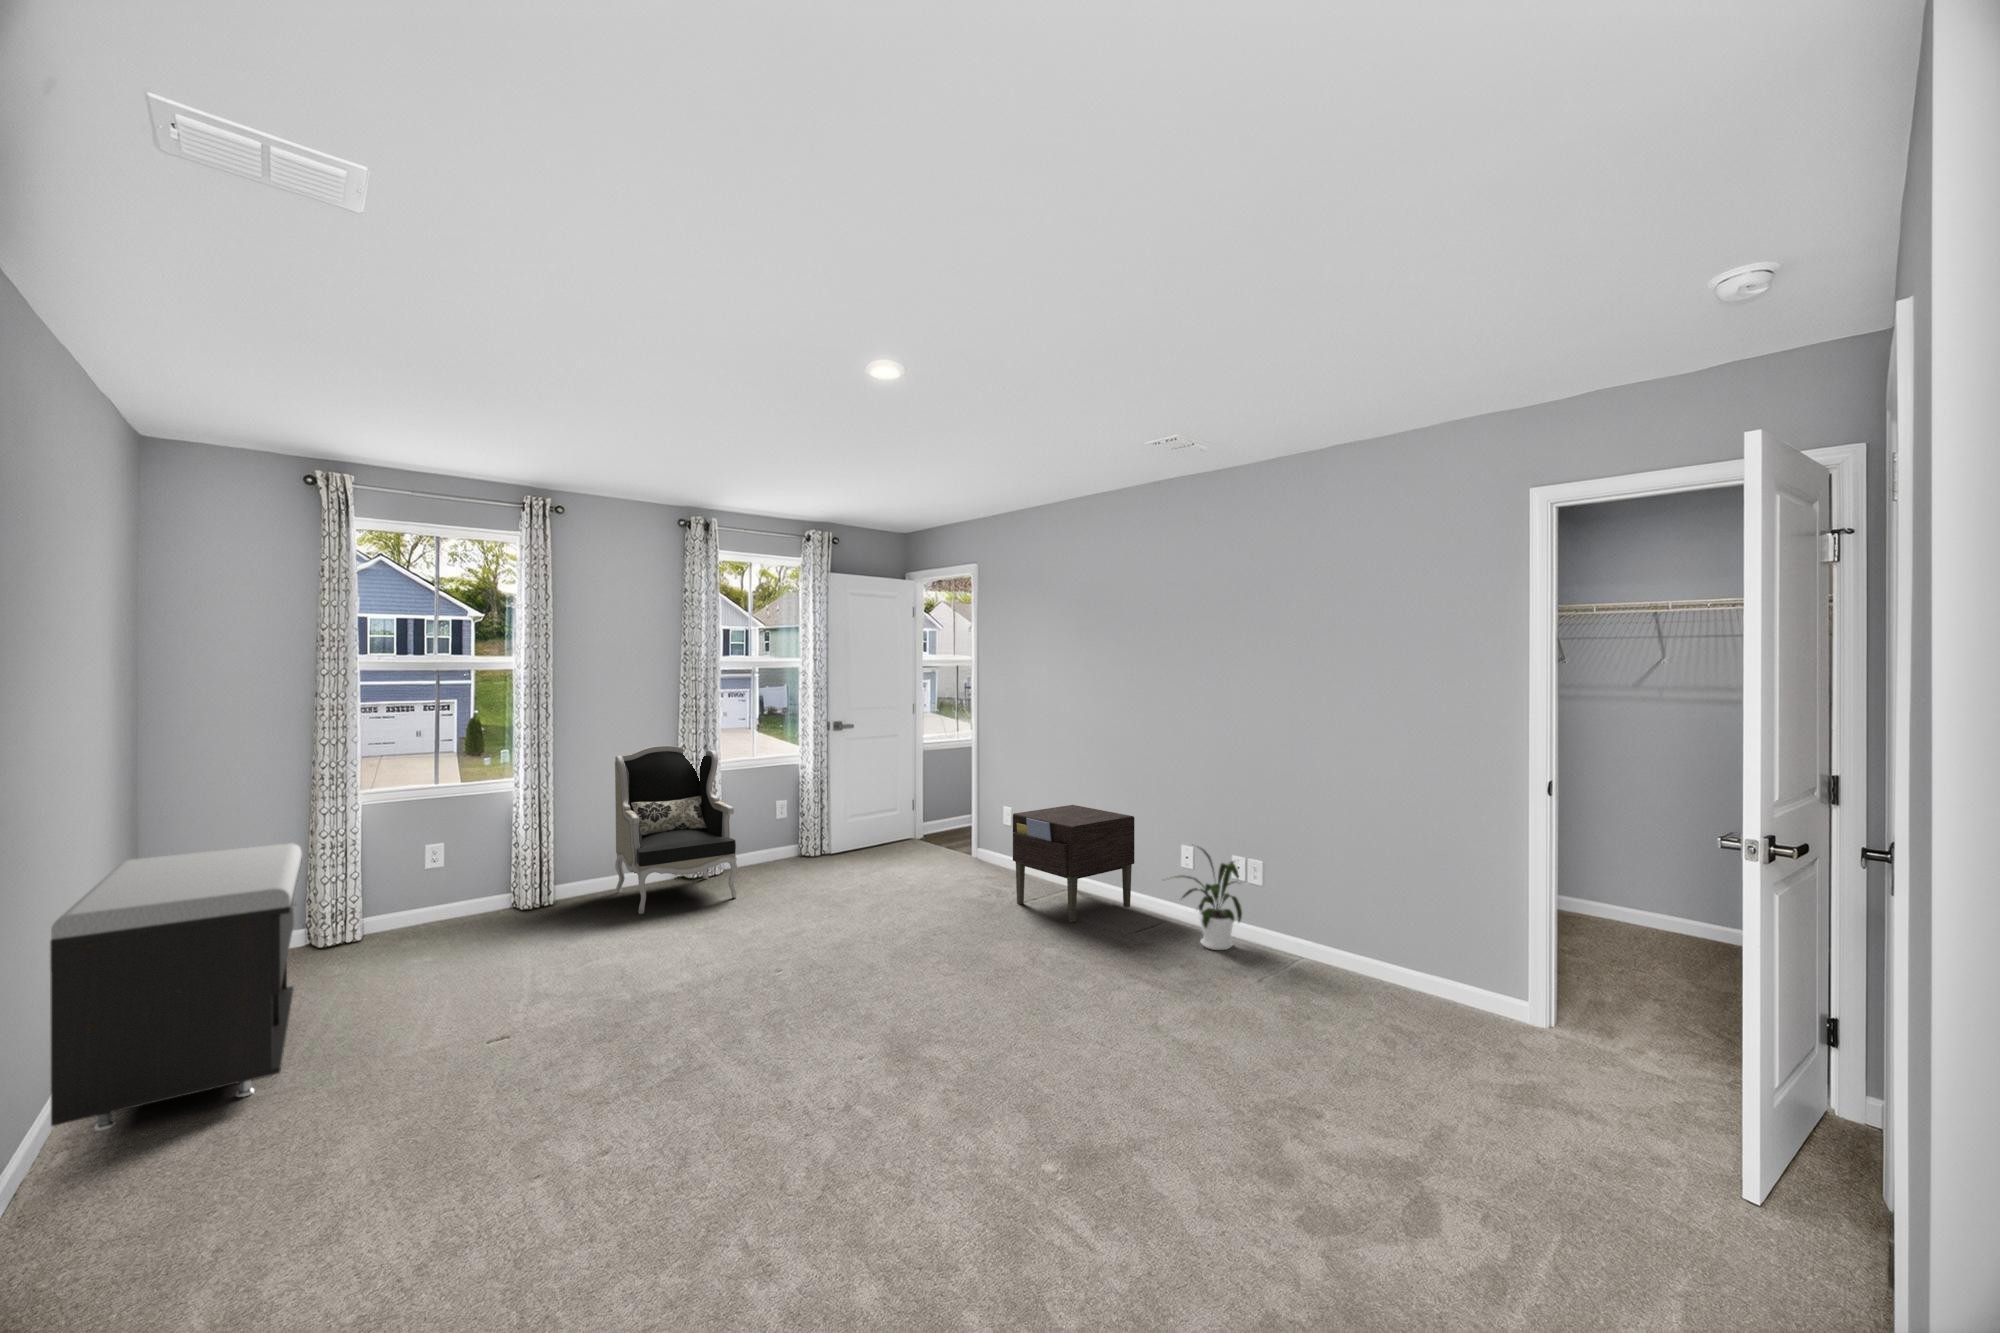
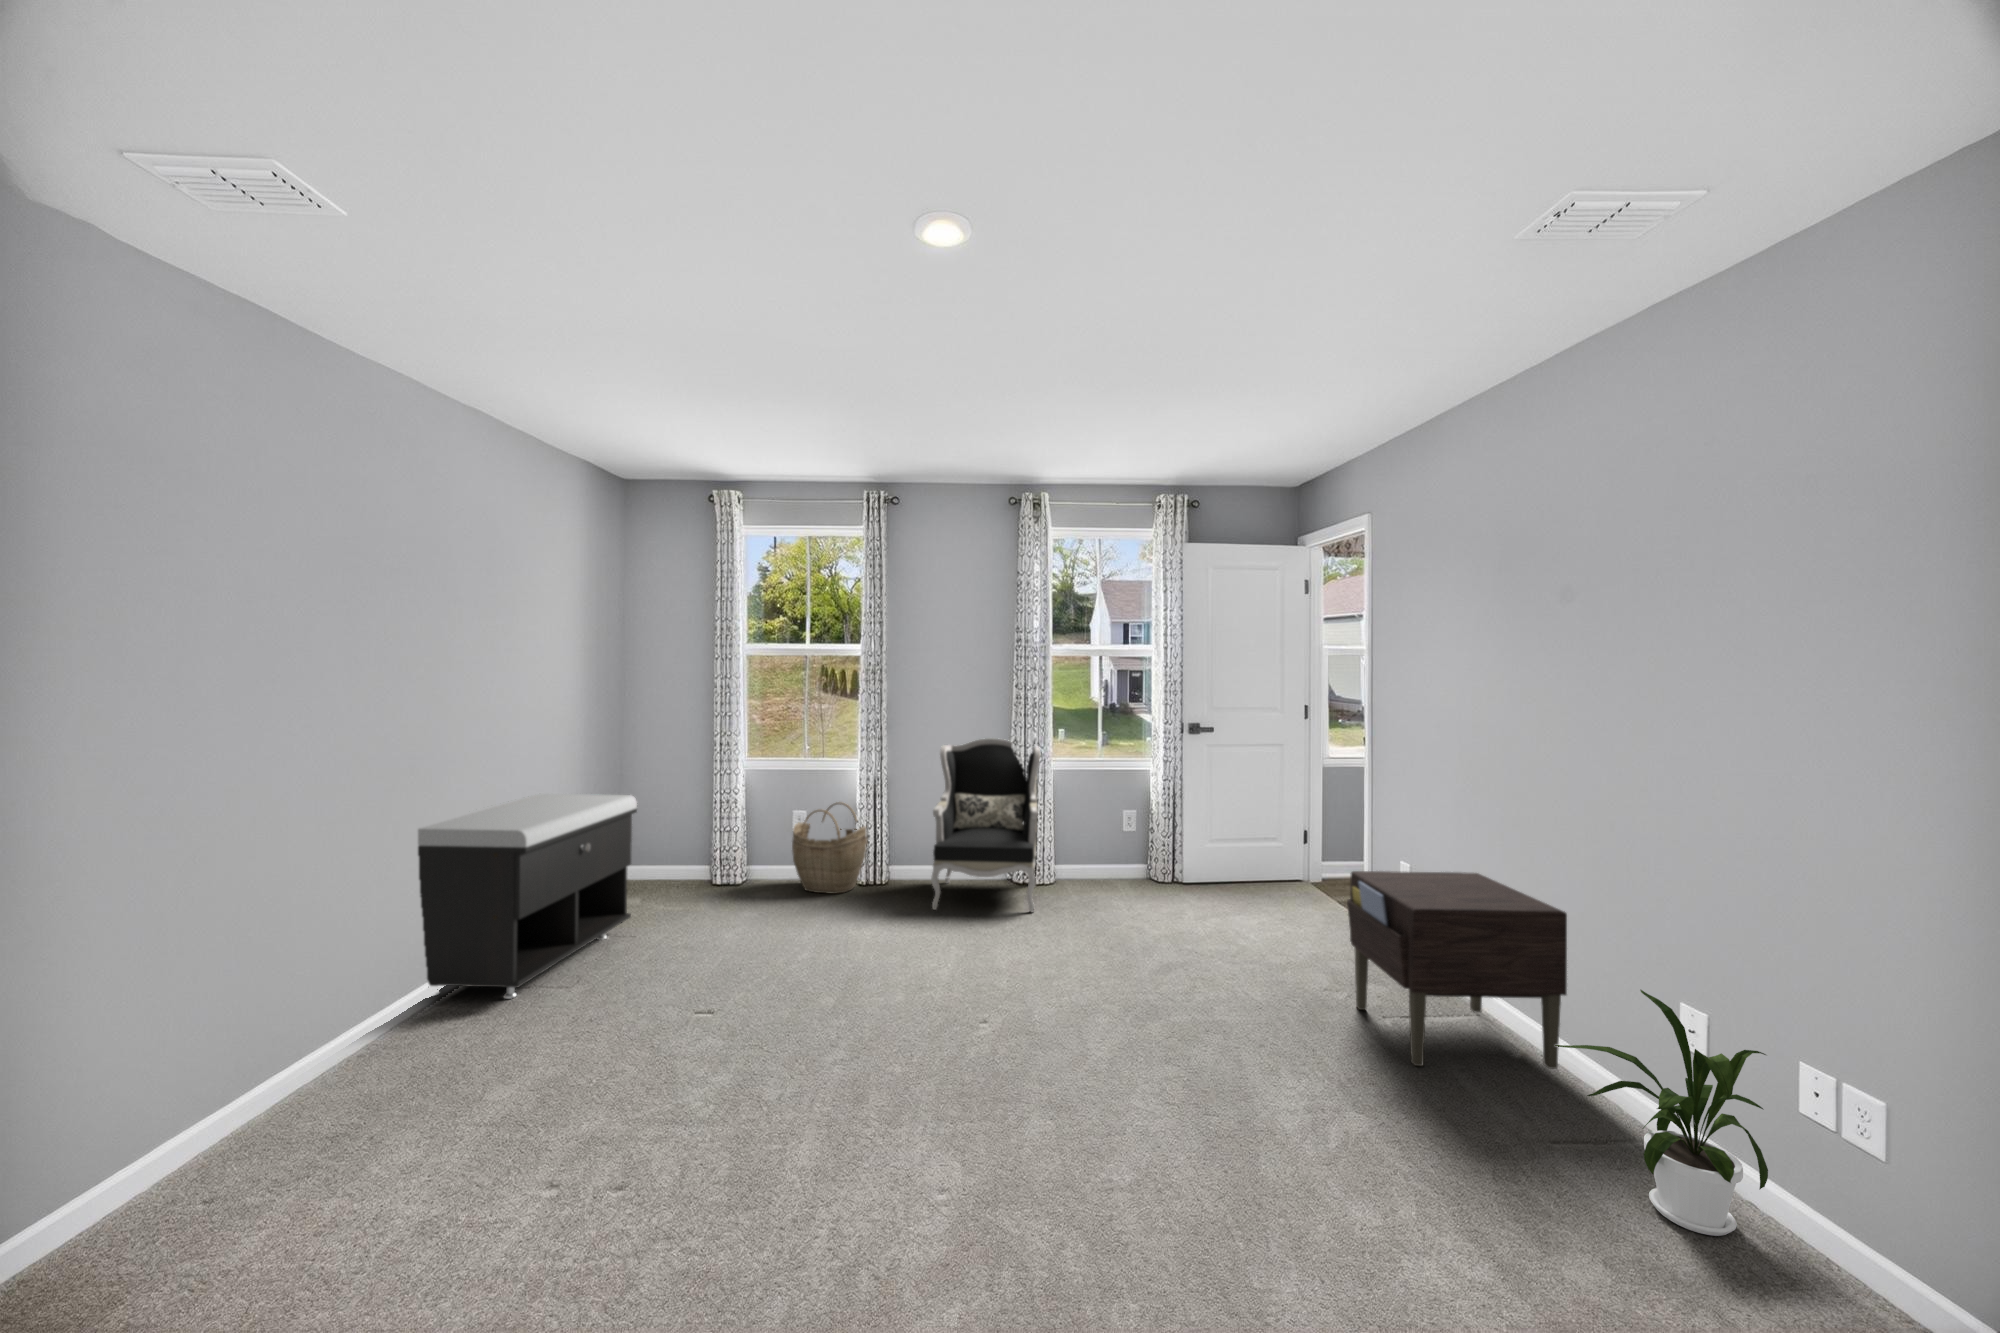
woven basket: none [444,827,538,928] -> present [792,802,867,893]

